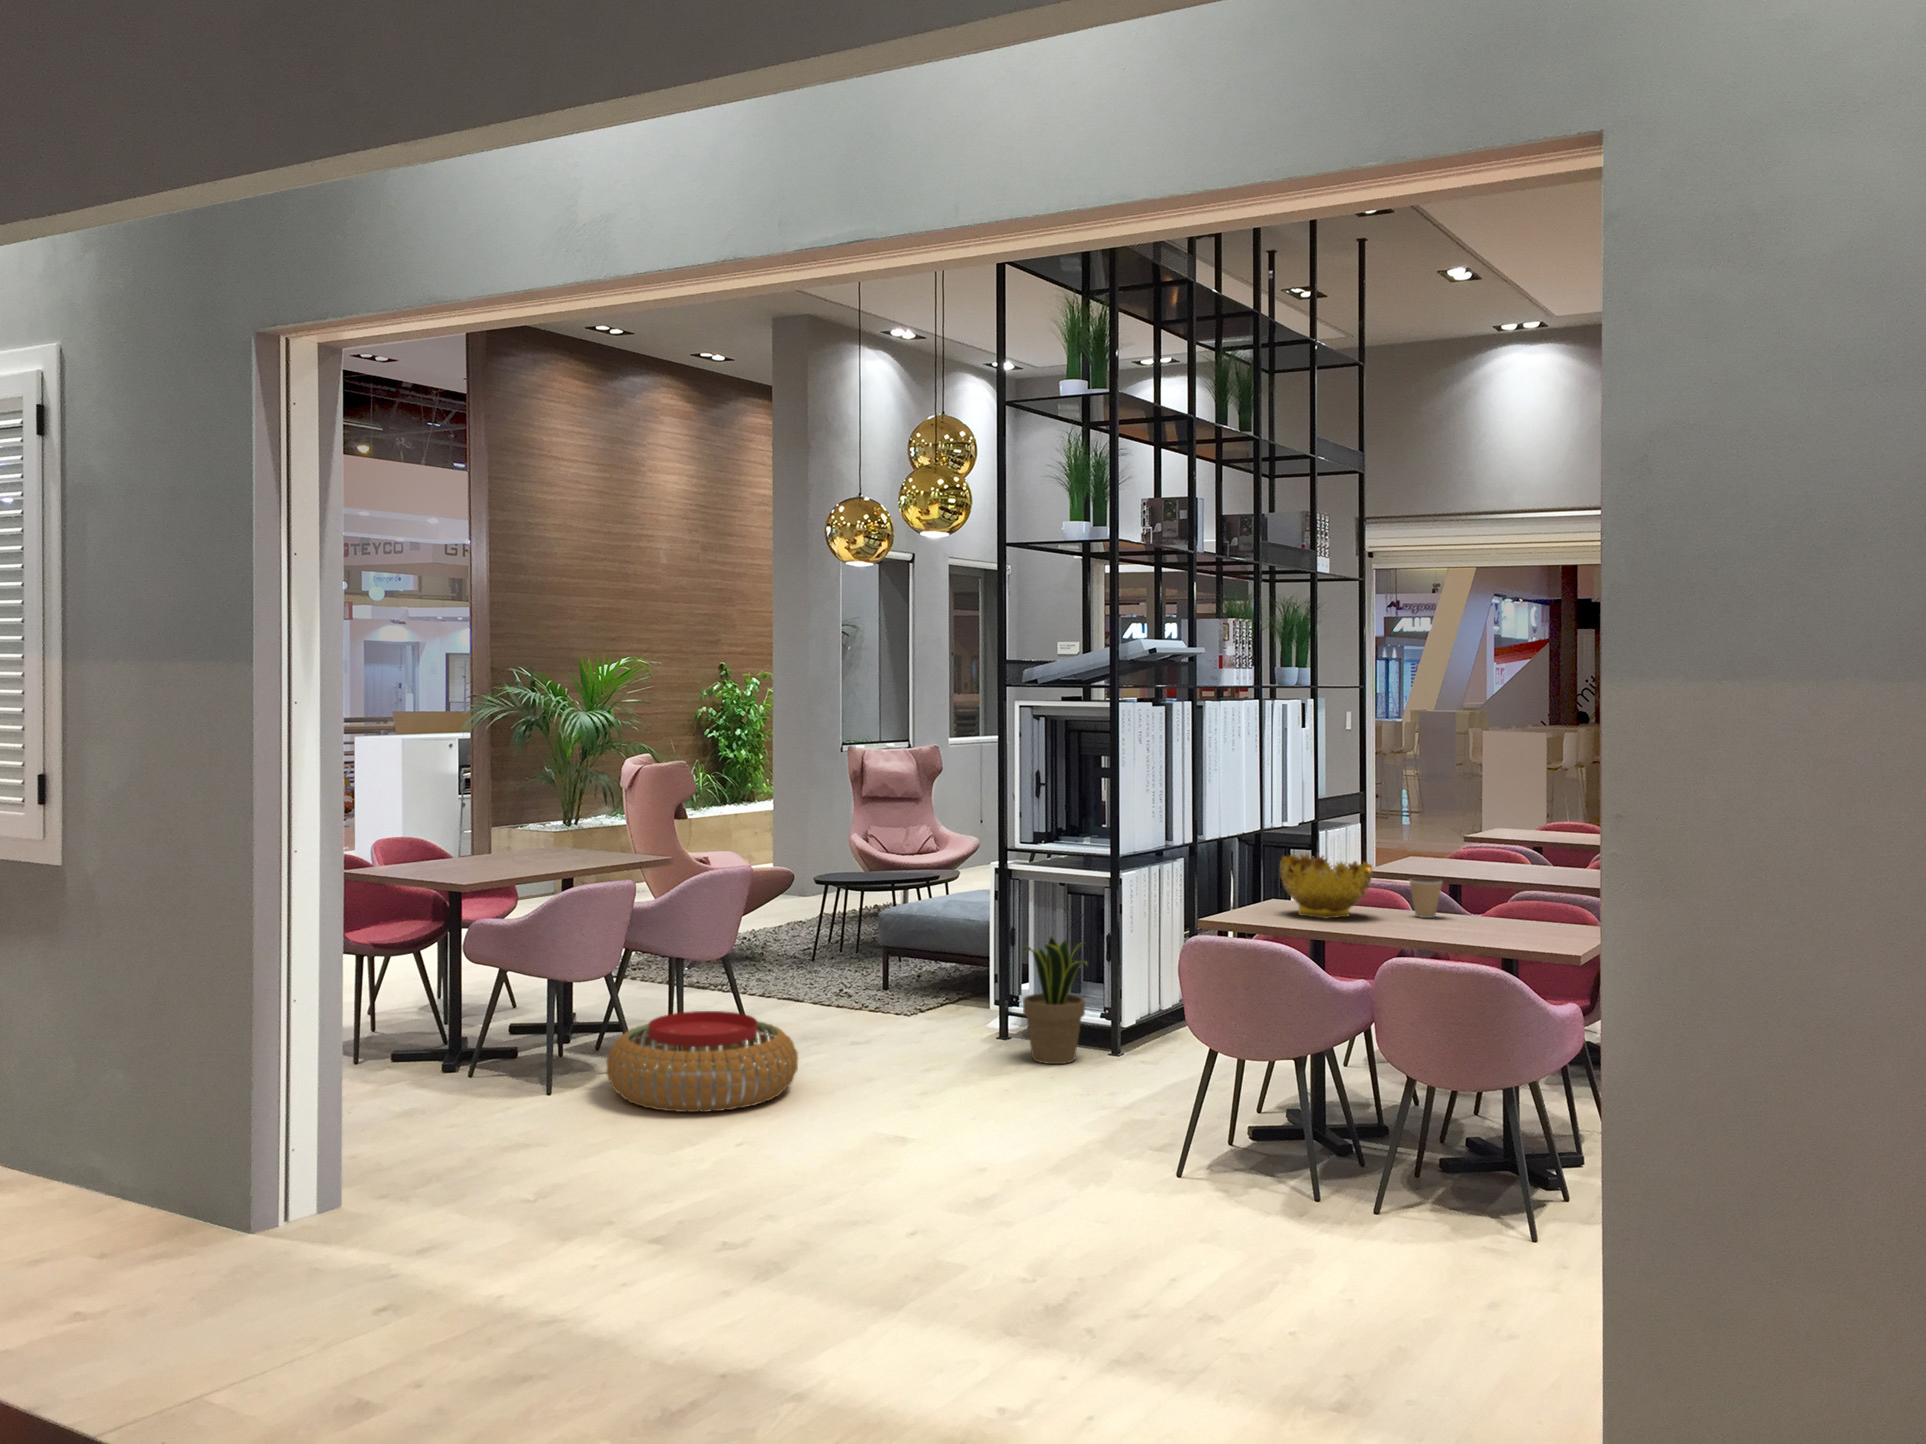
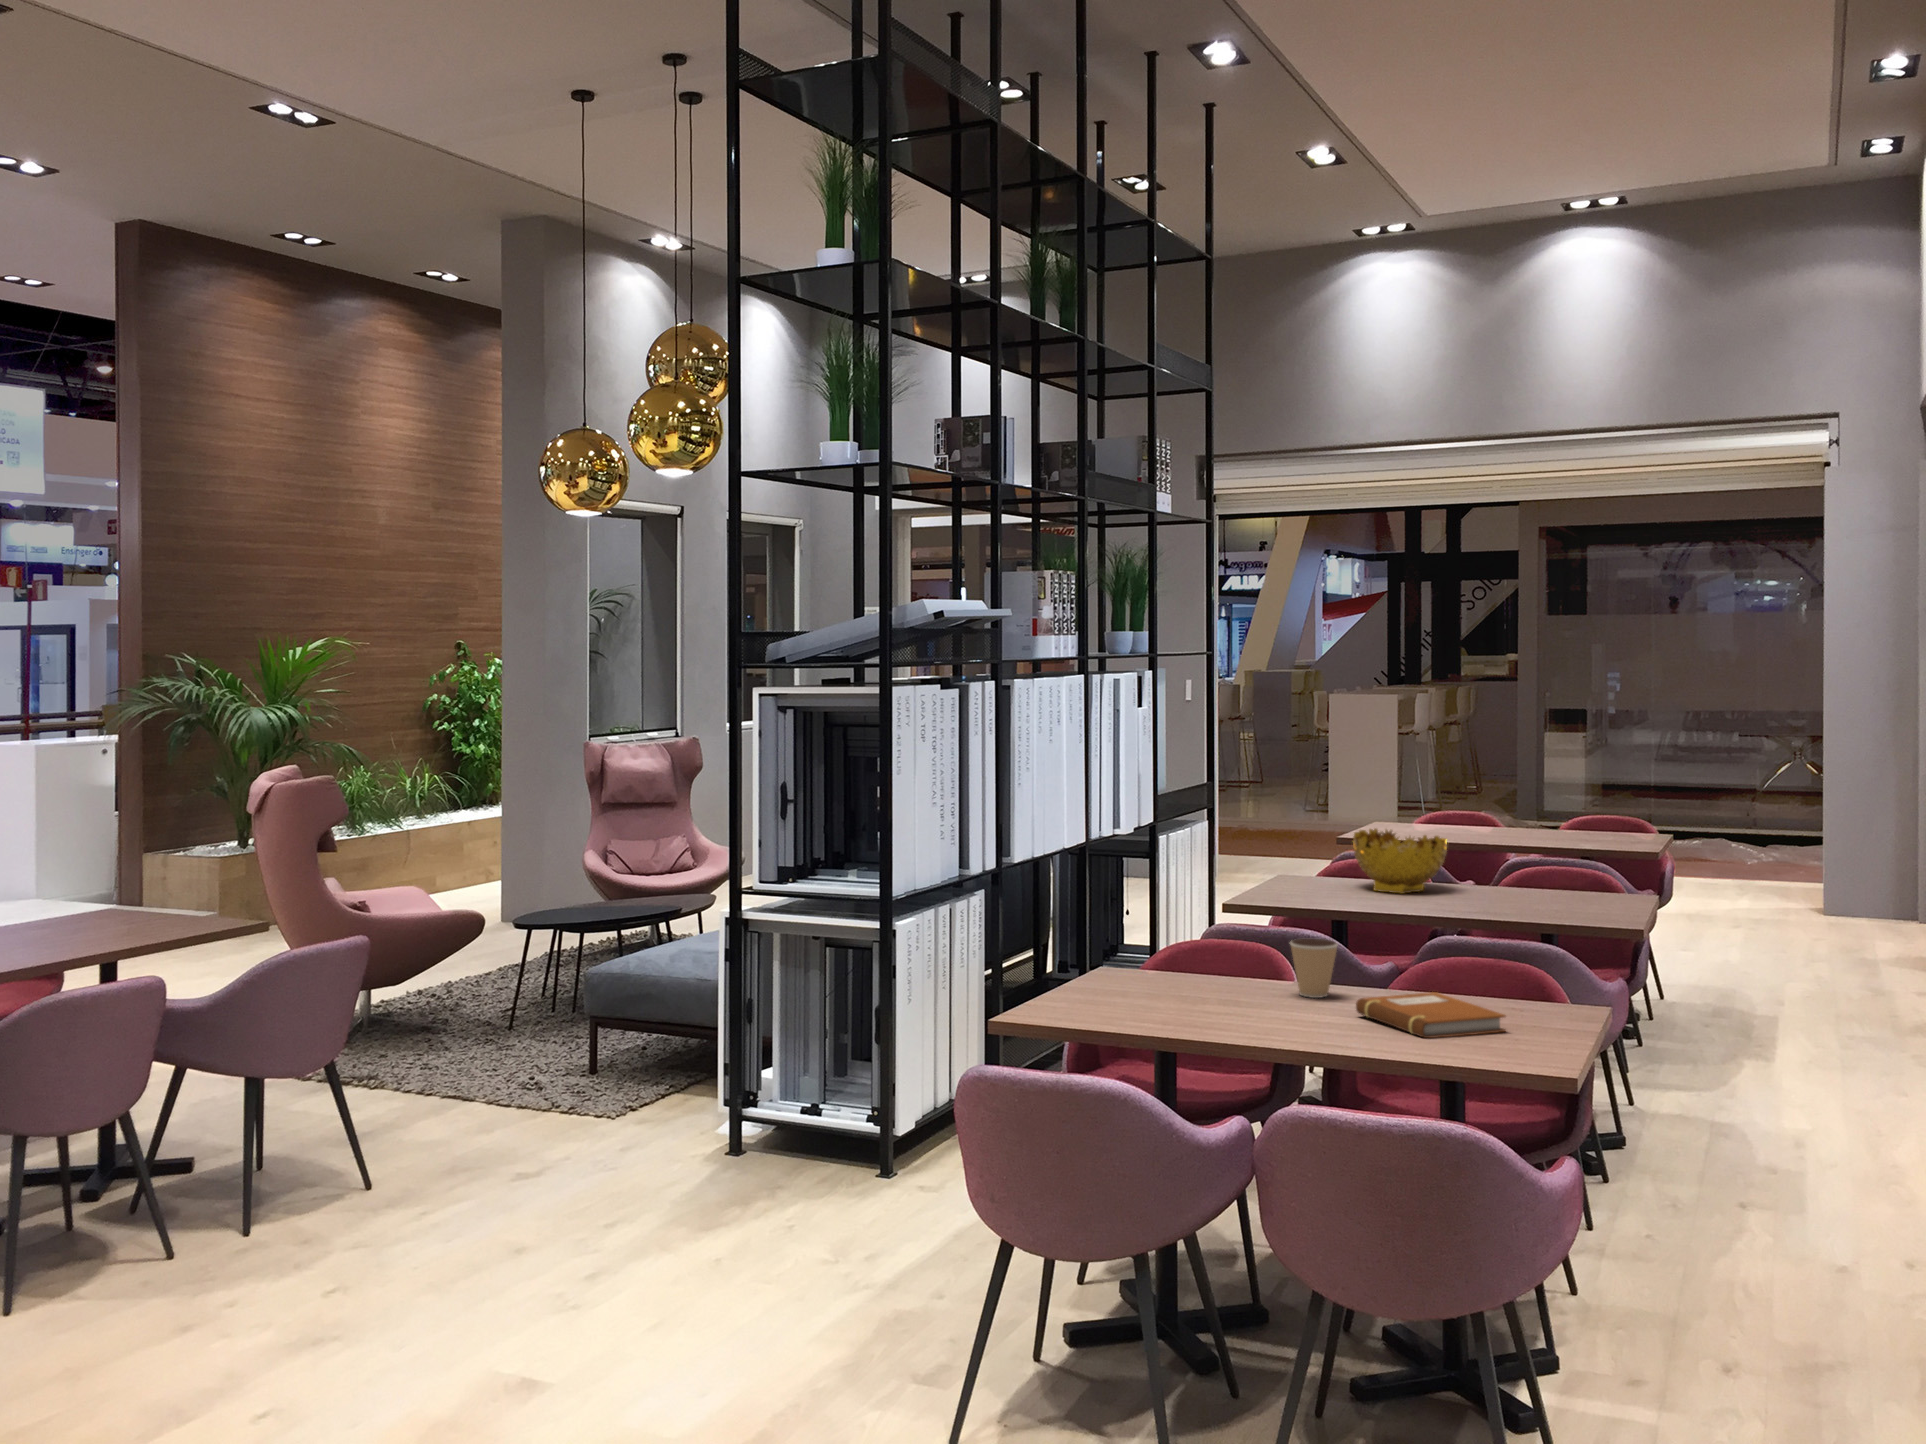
decorative bowl: present [1280,854,1372,919] -> present [1353,829,1447,894]
notebook: none [1452,913,1554,938] -> present [1356,992,1506,1038]
potted plant: present [1023,937,1087,1064] -> none [754,1014,848,1193]
pouf: present [606,1011,798,1112] -> none [118,1147,420,1317]

